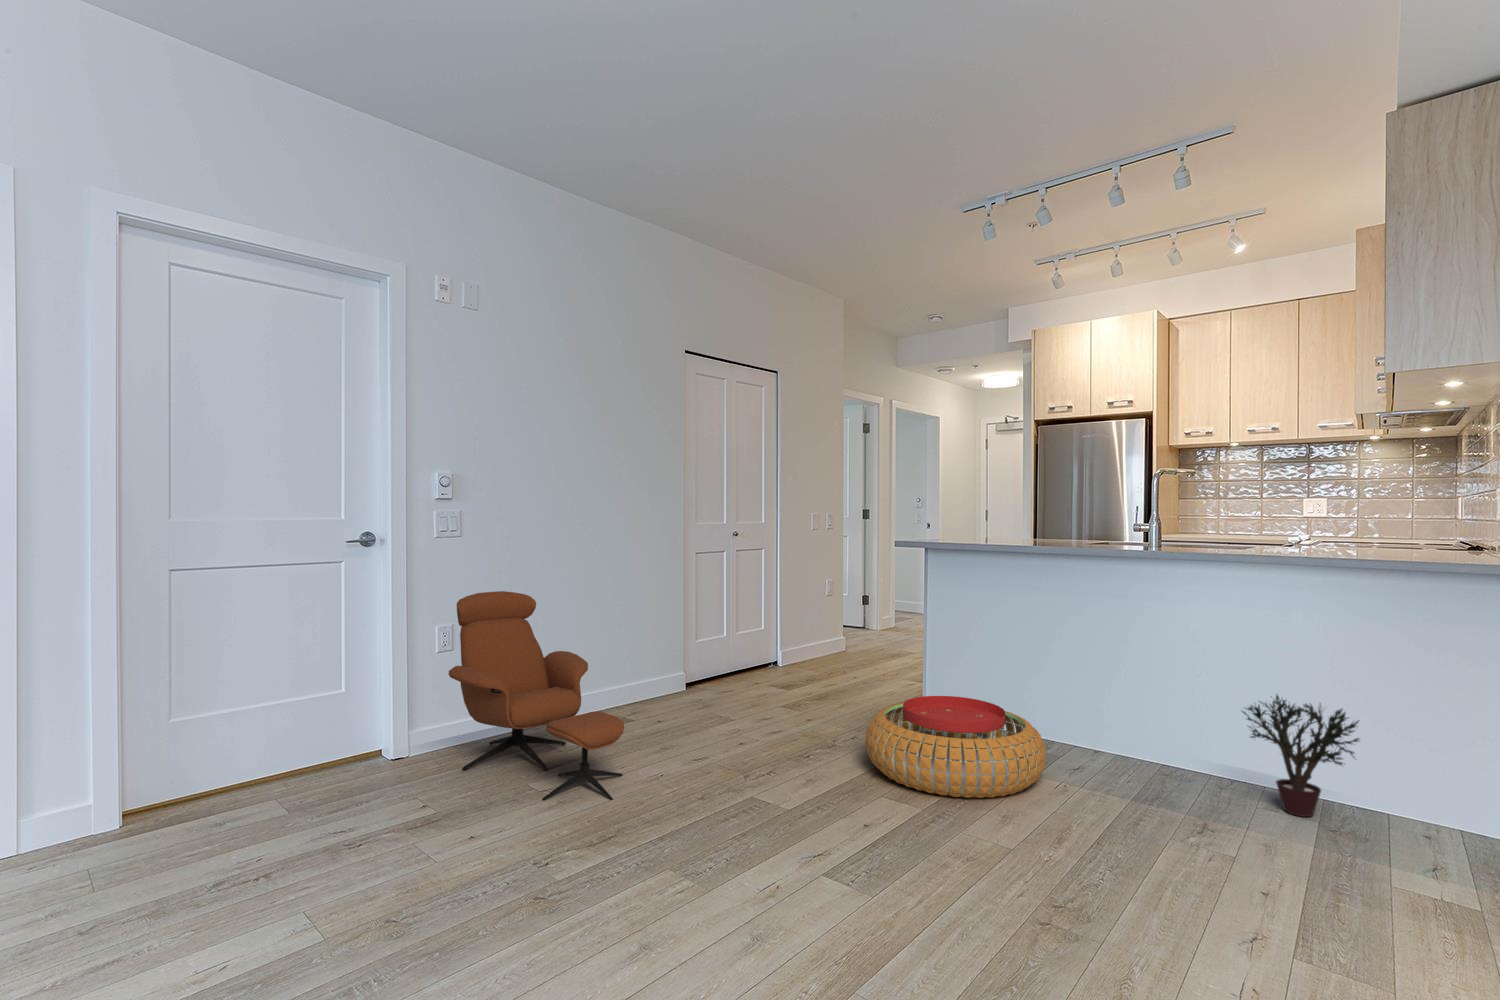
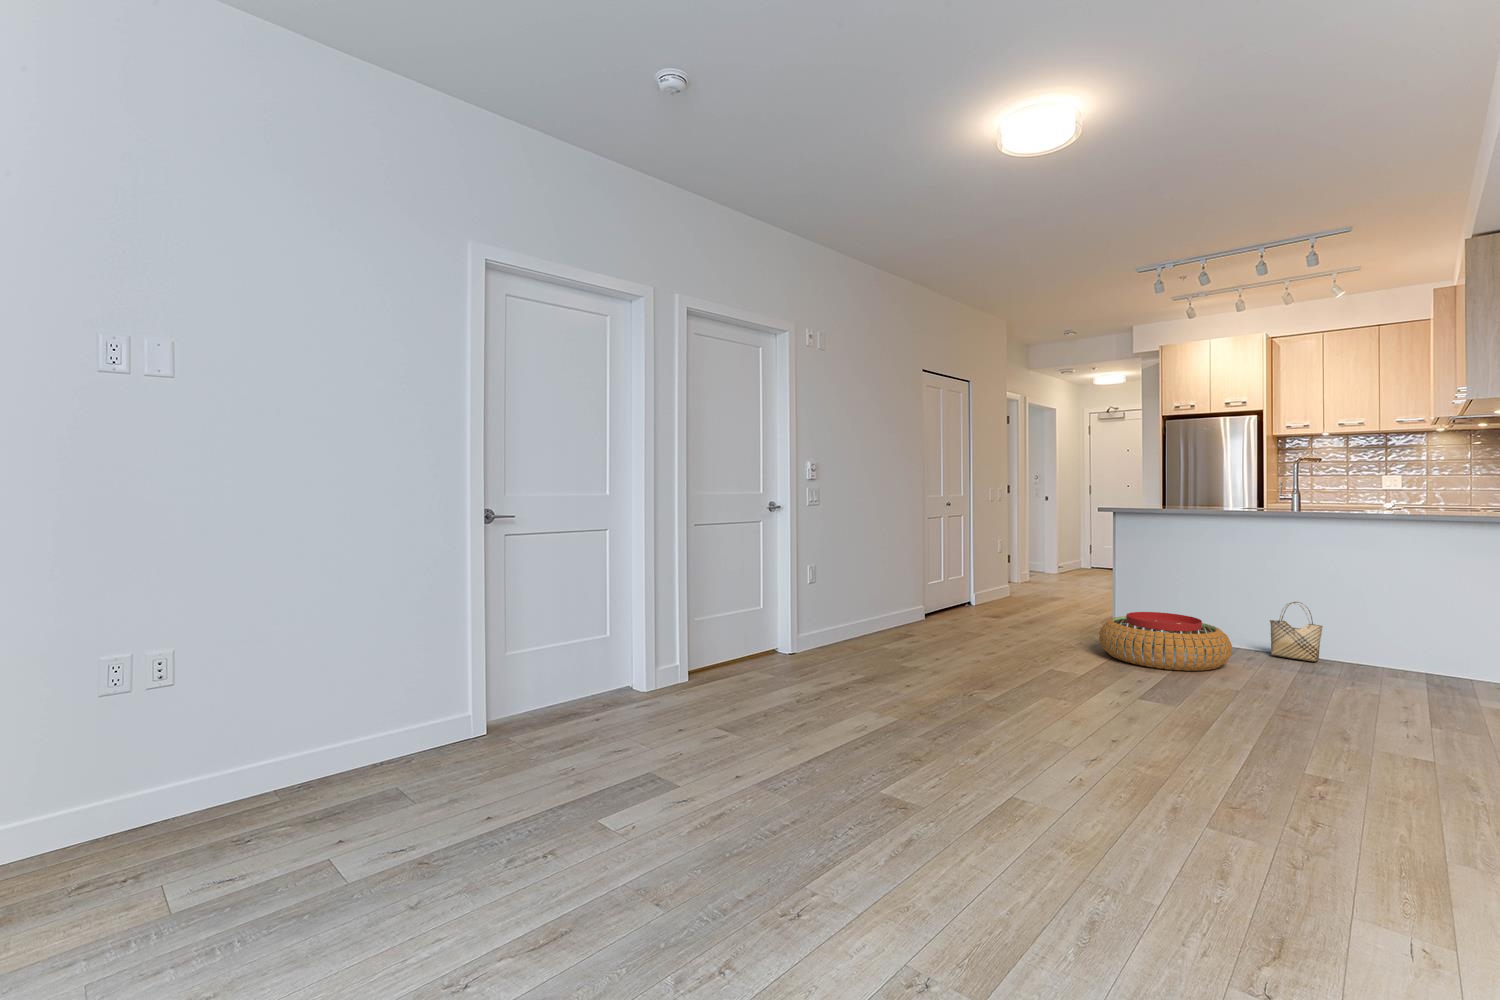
lounge chair: present [449,591,624,800] -> none [821,544,959,671]
woven basket: none [1115,682,1186,776] -> present [1270,602,1323,661]
potted plant: present [1243,695,1359,817] -> none [1368,604,1454,680]

